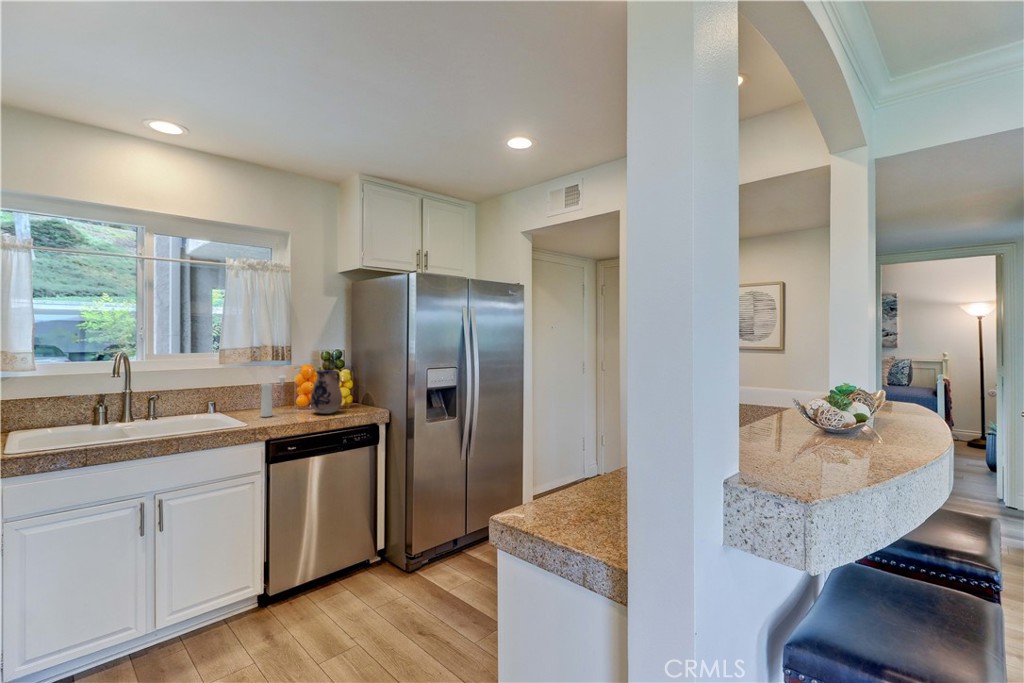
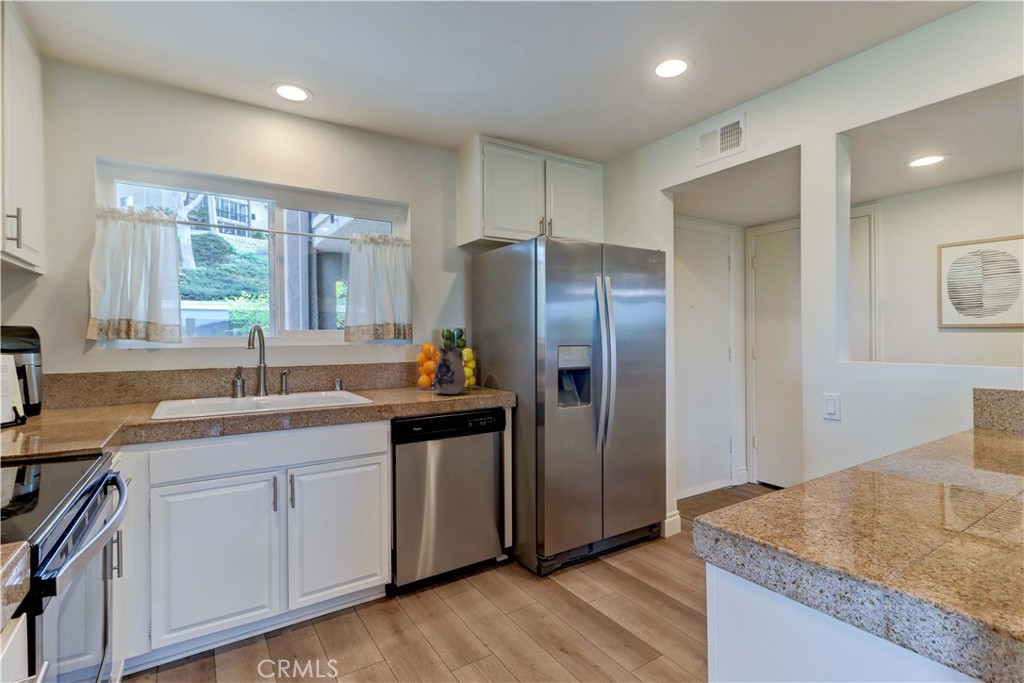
pepper mill: present [261,375,287,417] -> none [385,353,410,396]

